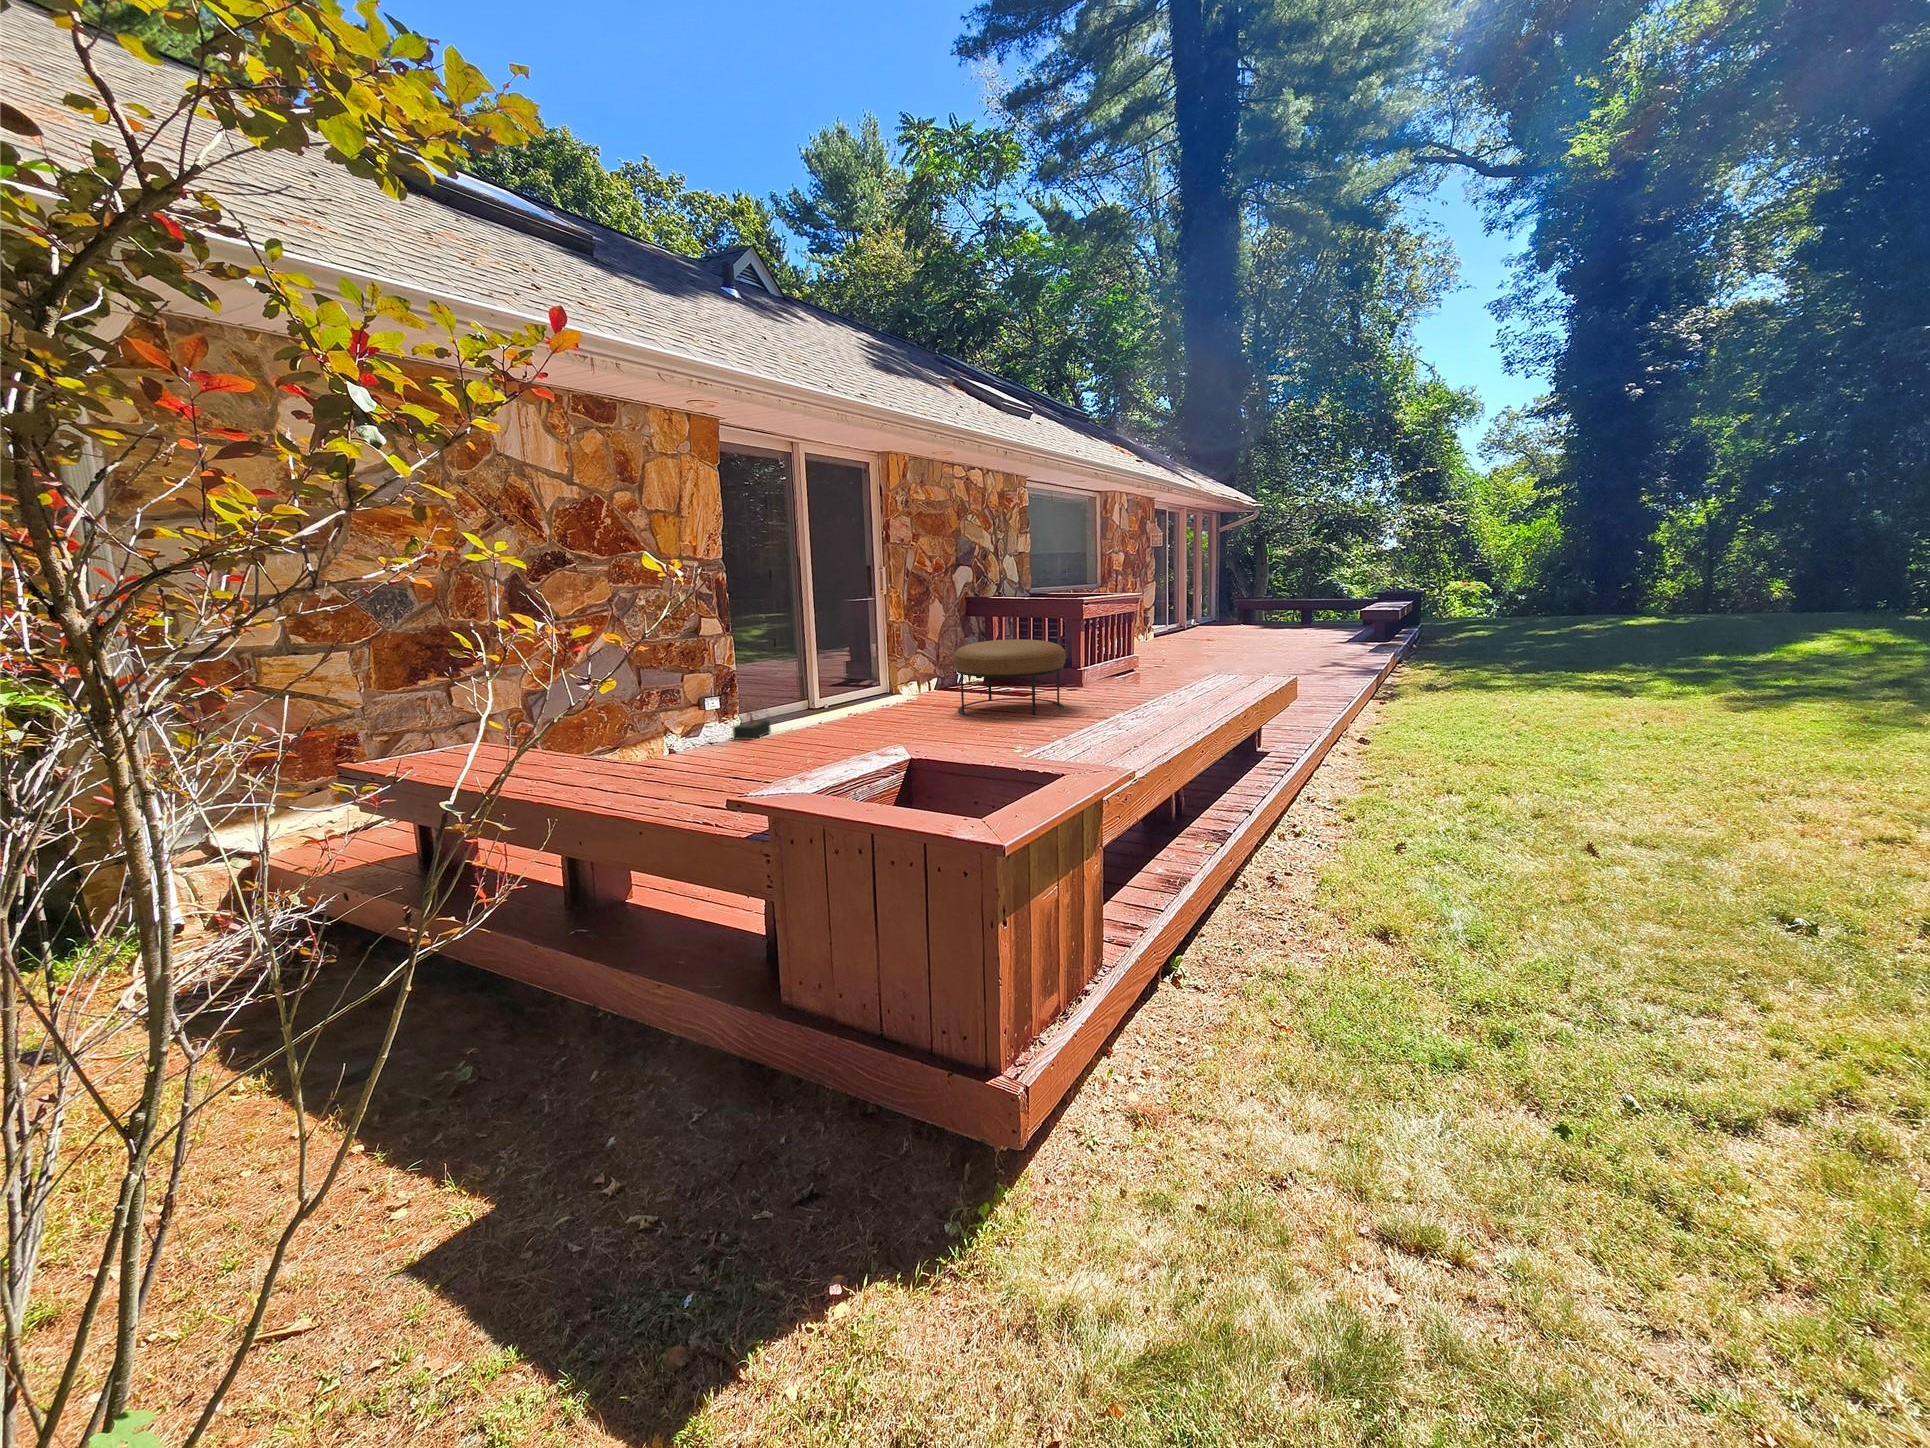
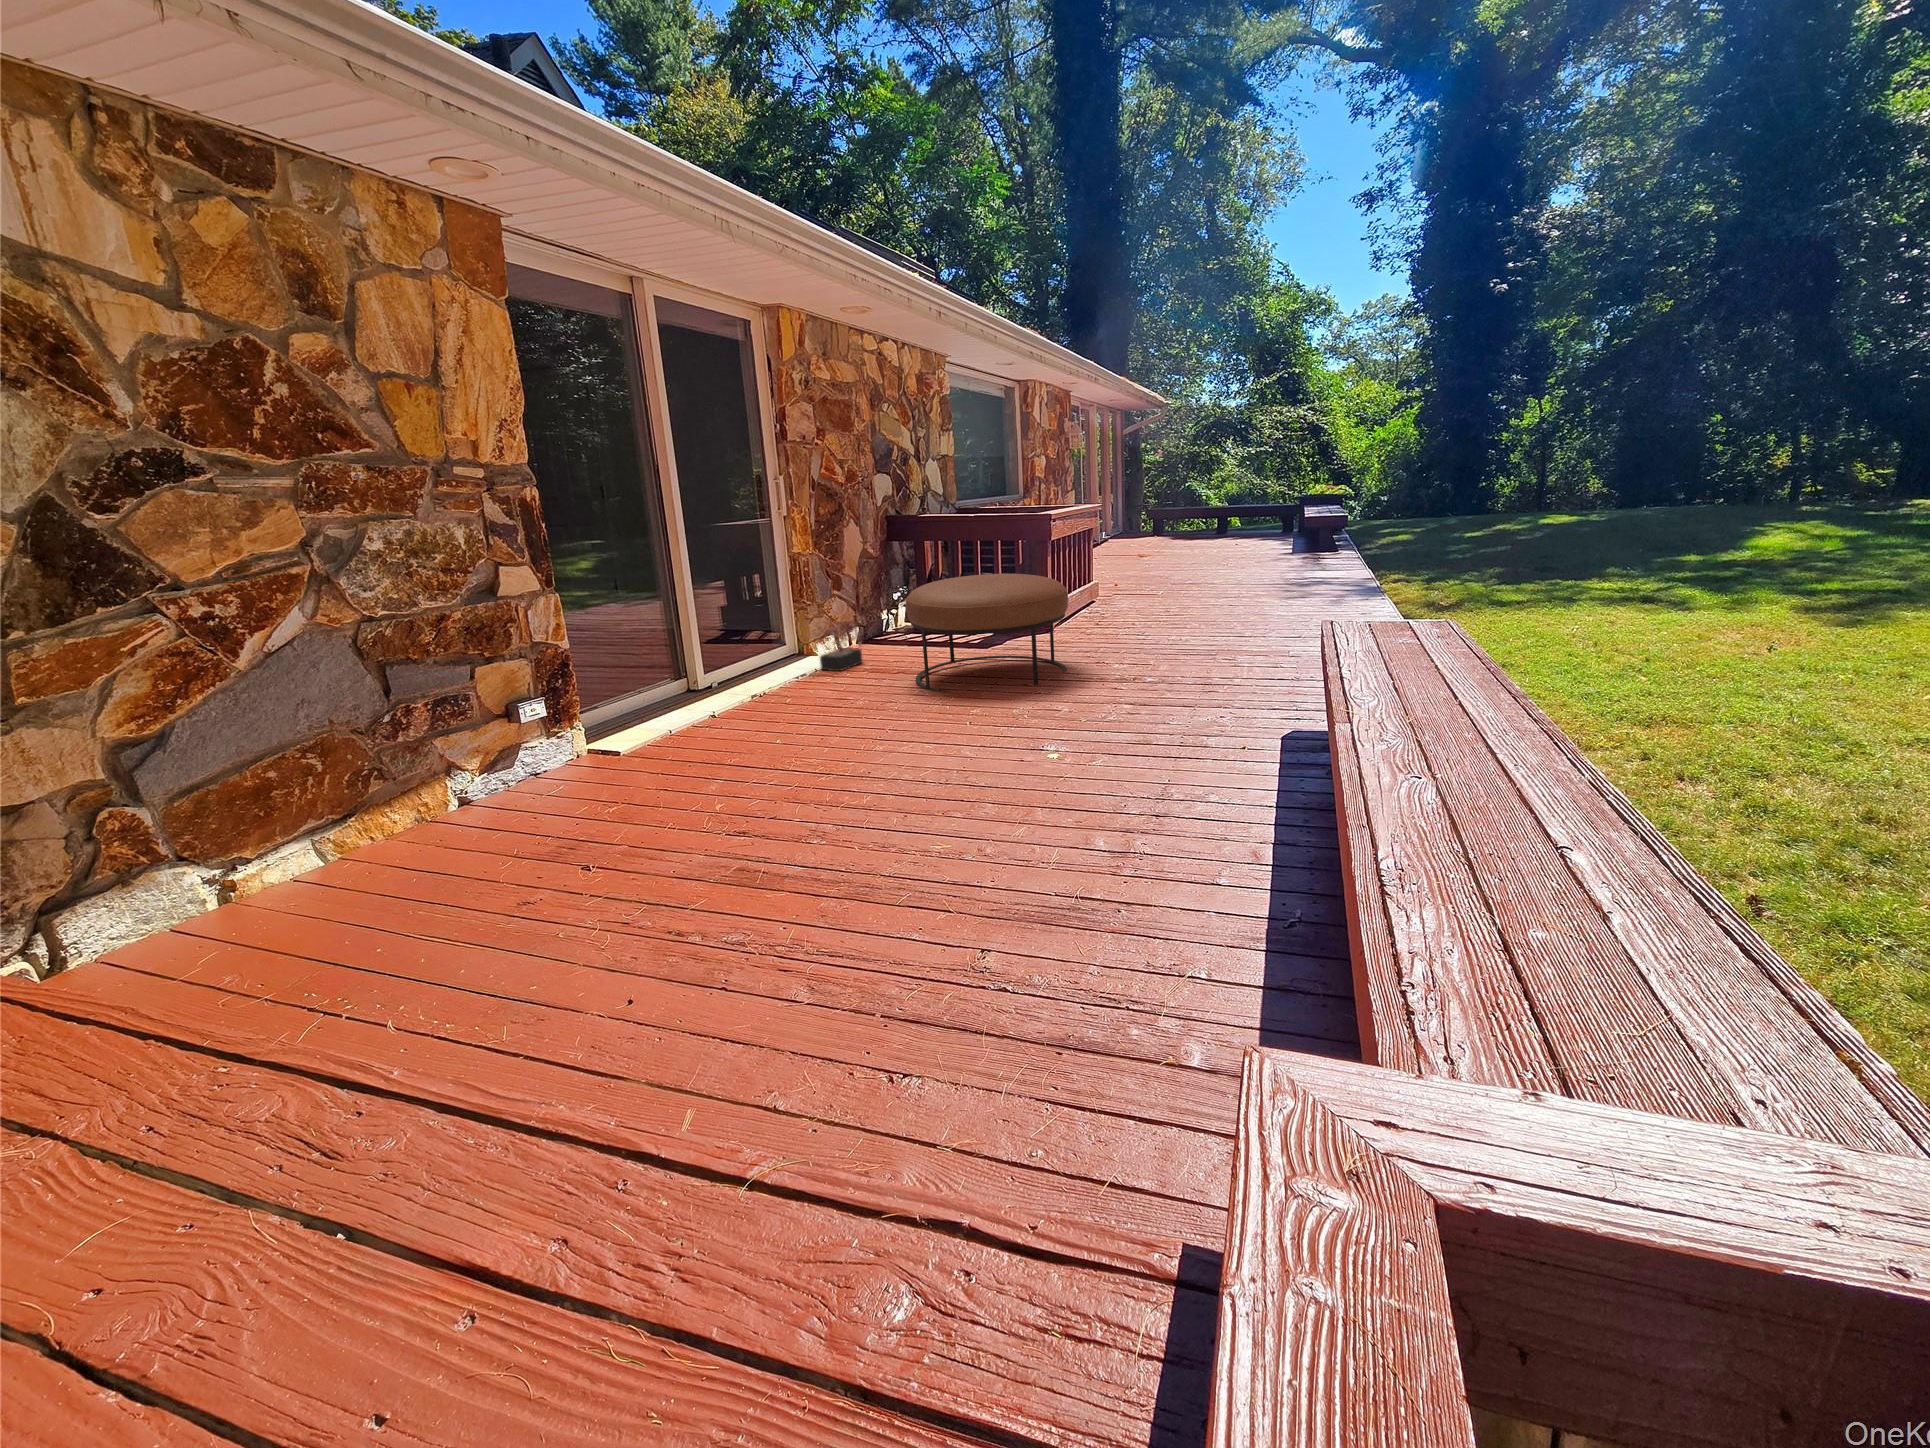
decorative plant: present [723,694,771,739] -> present [807,619,862,671]

